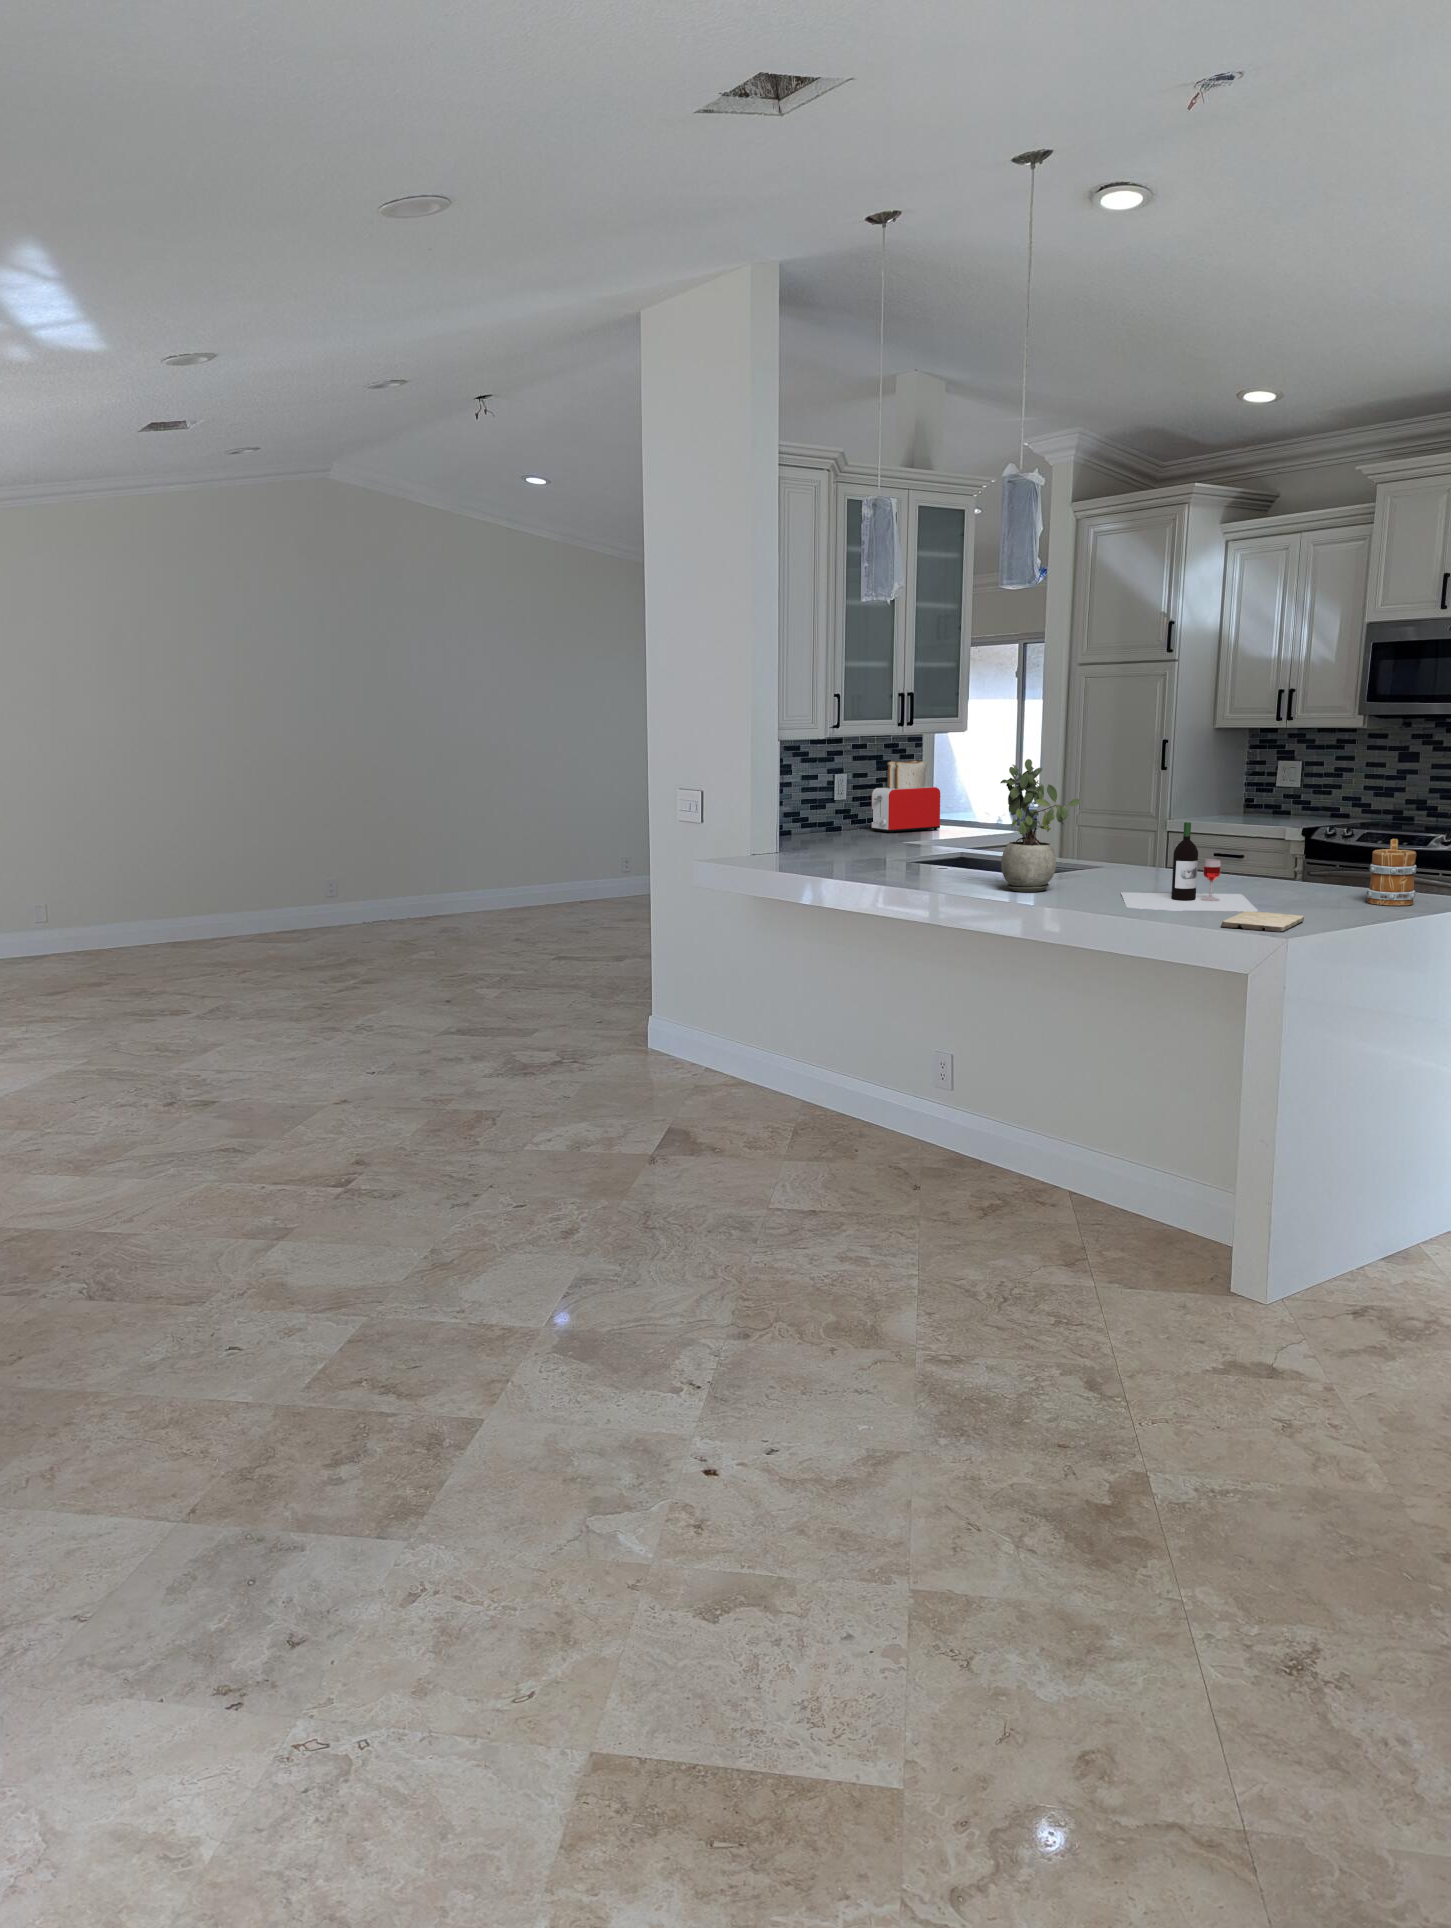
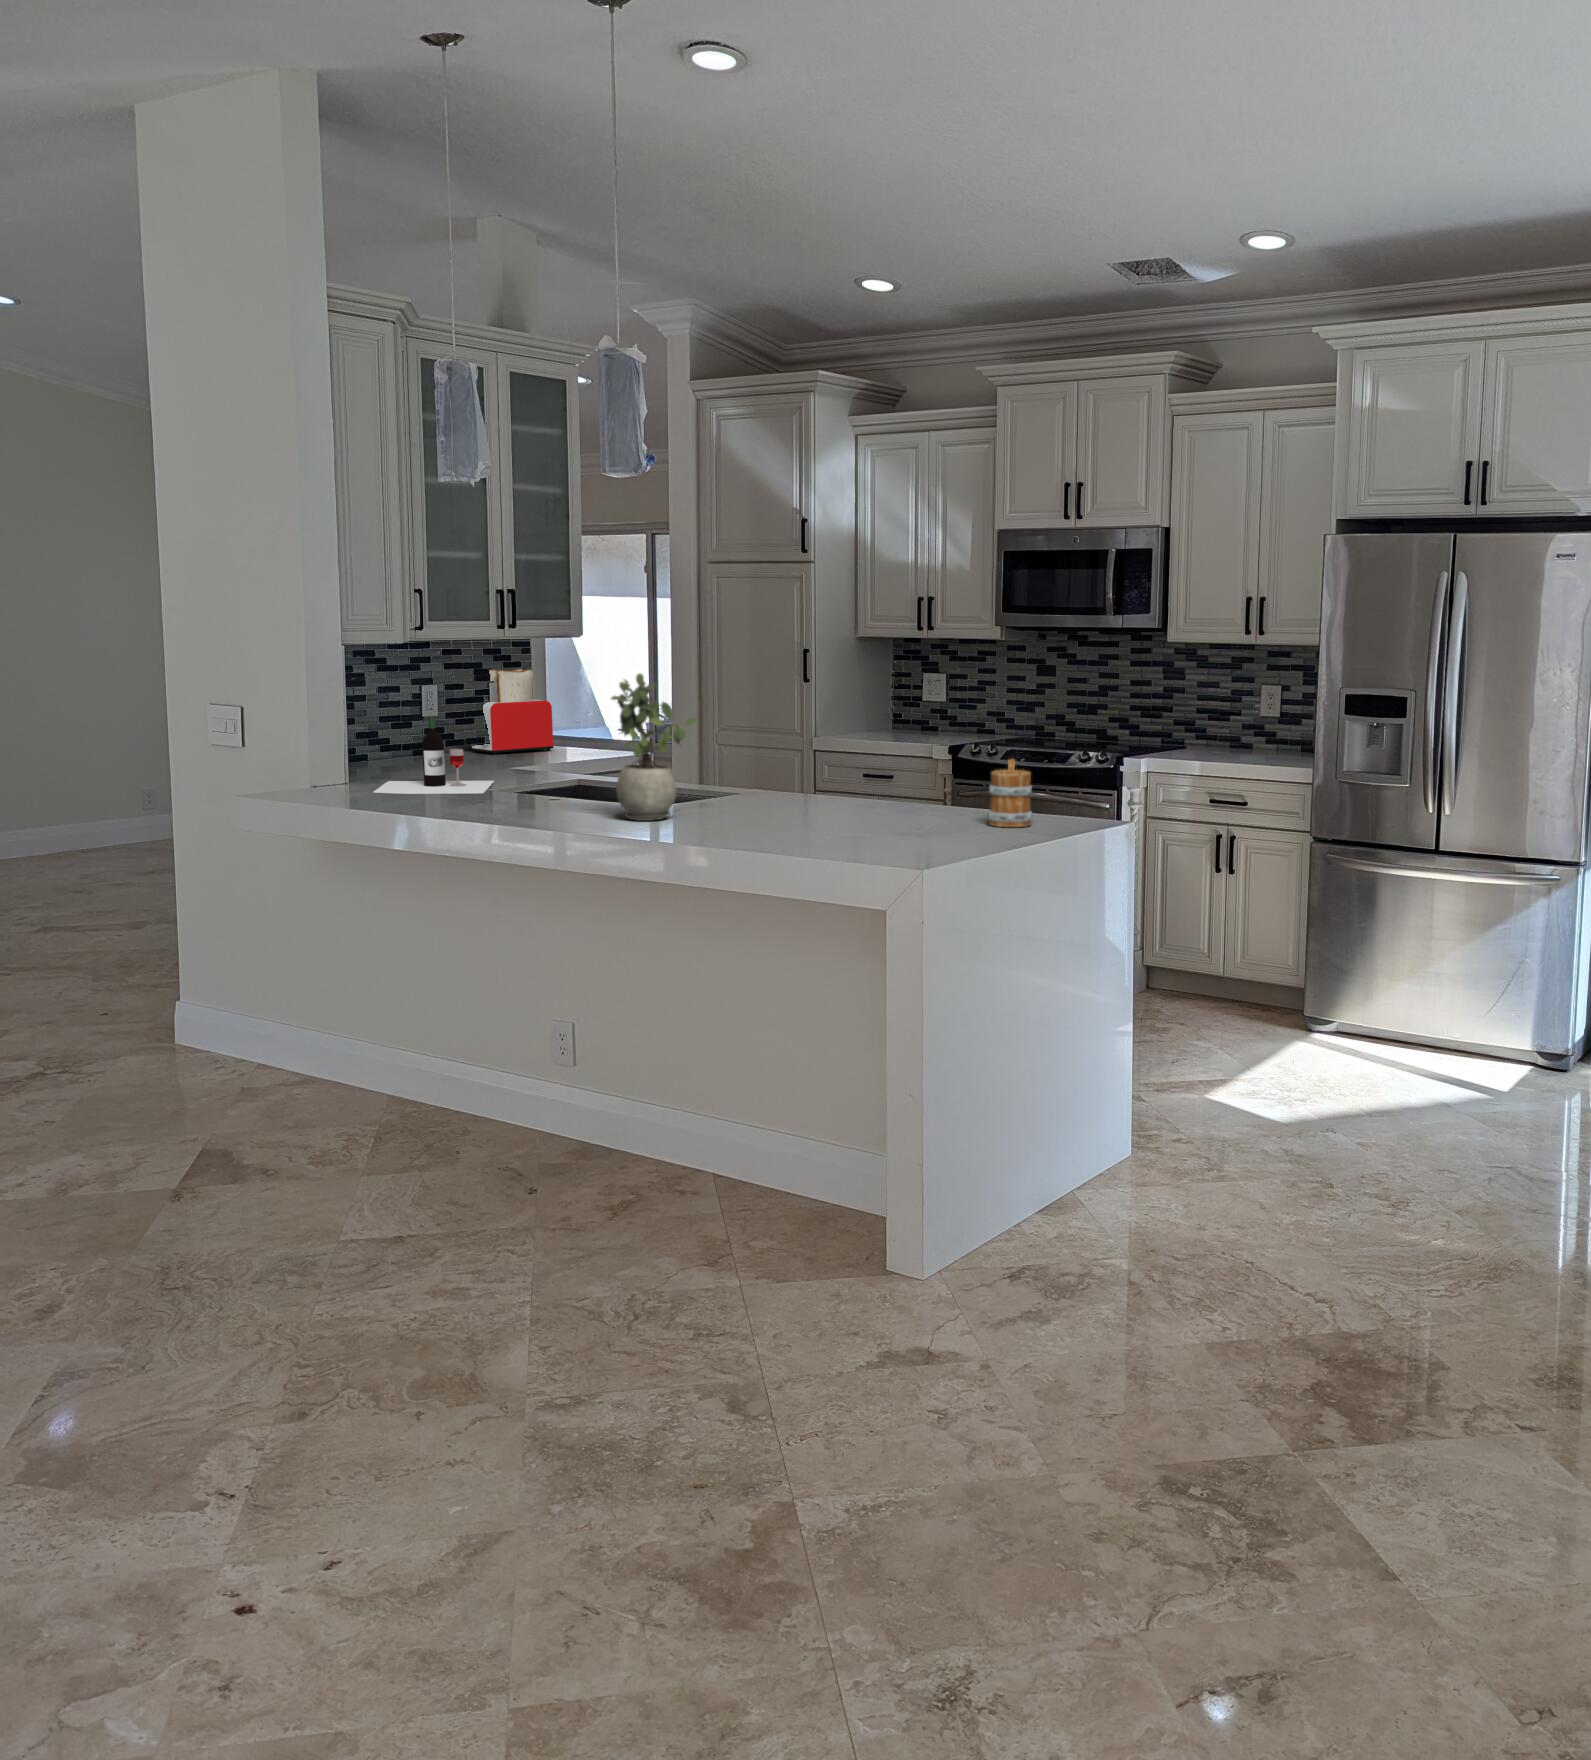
wine bottle: present [1121,822,1258,912] -> present [374,716,494,794]
cutting board: present [1221,911,1304,932] -> none [842,836,924,857]

